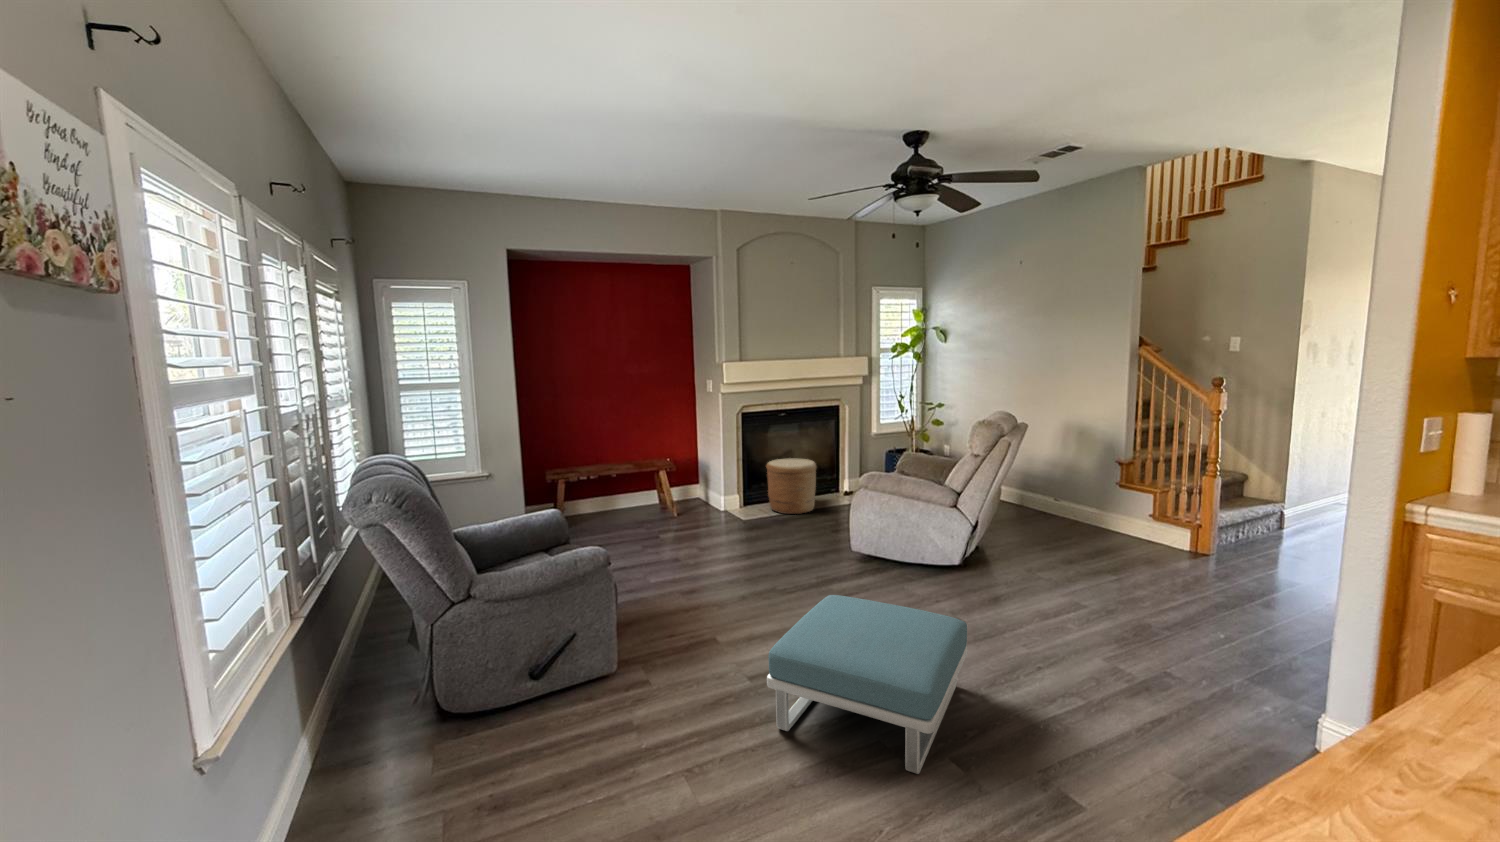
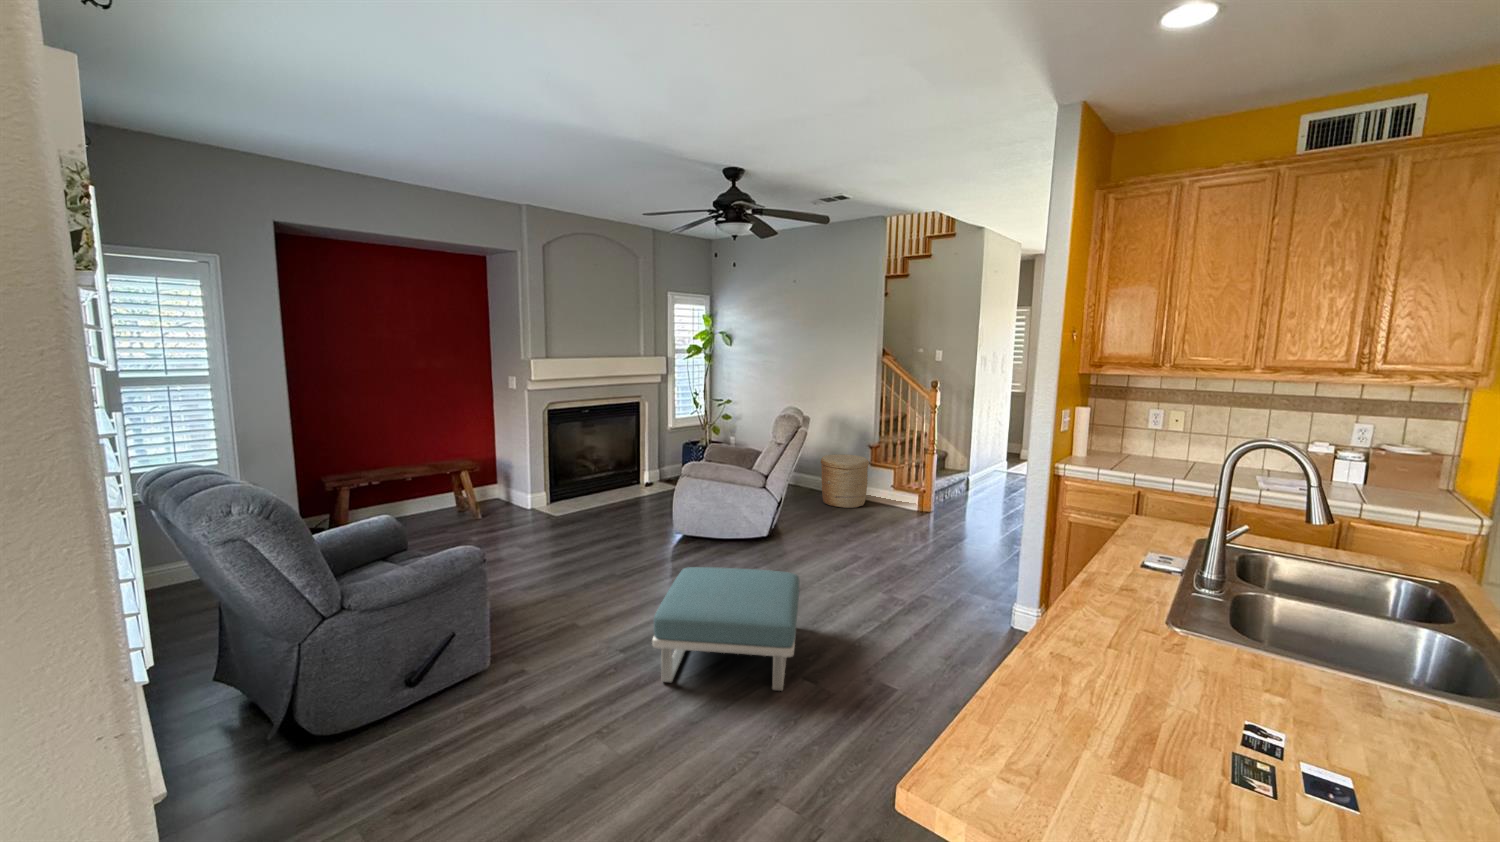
woven basket: present [766,458,816,514] -> present [821,454,869,508]

